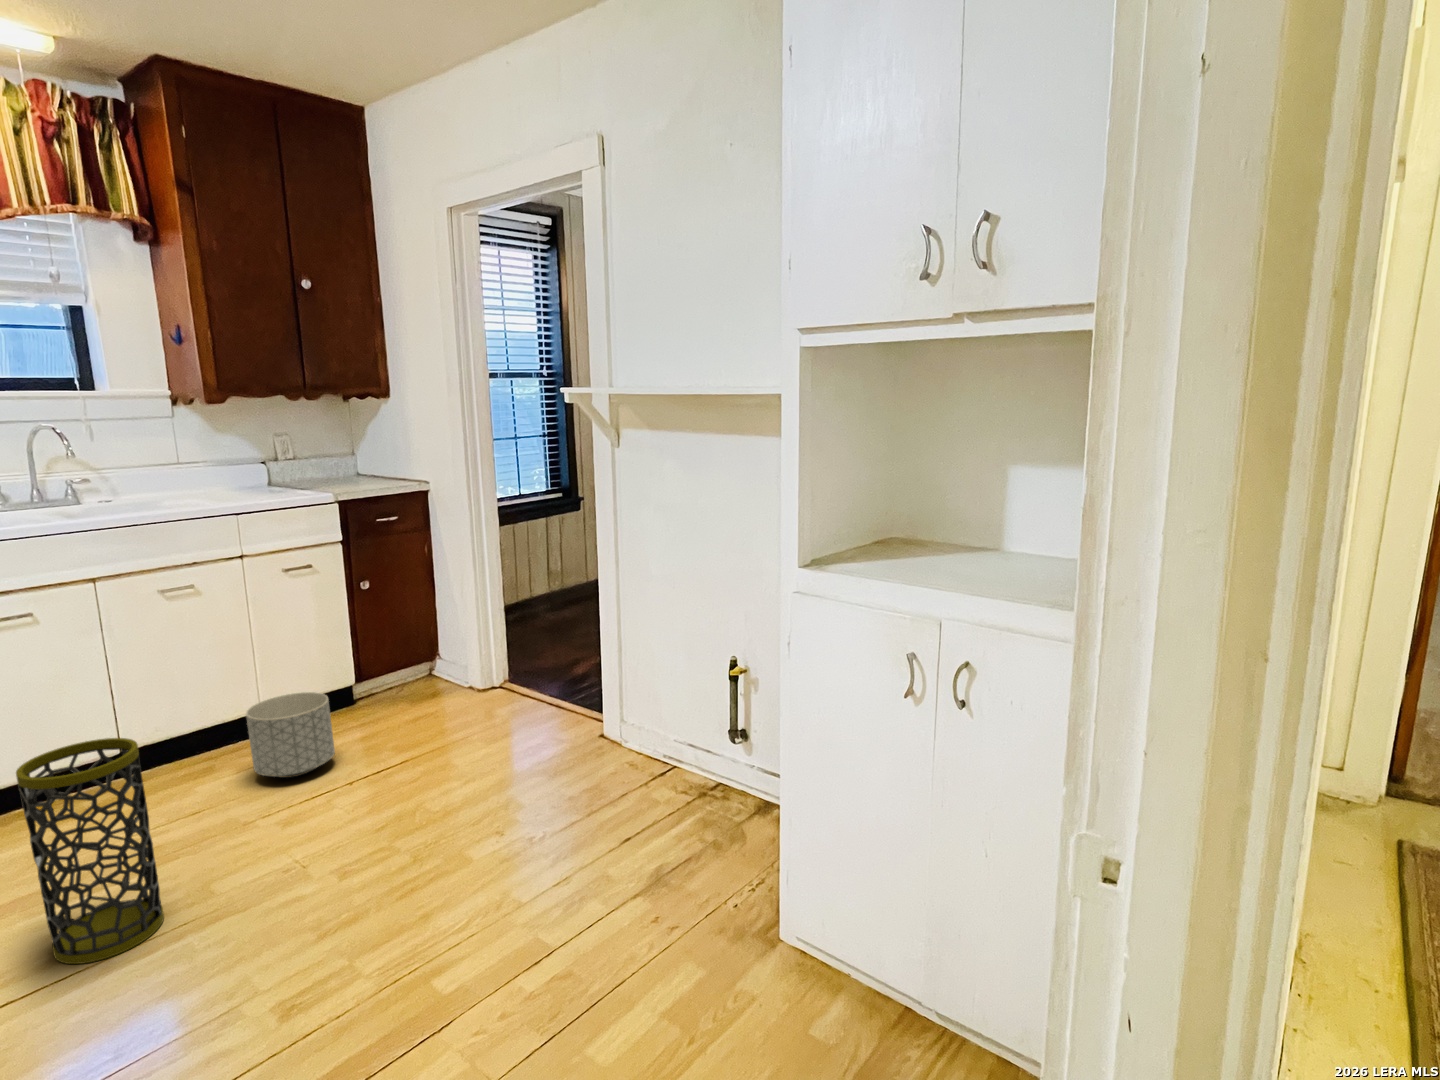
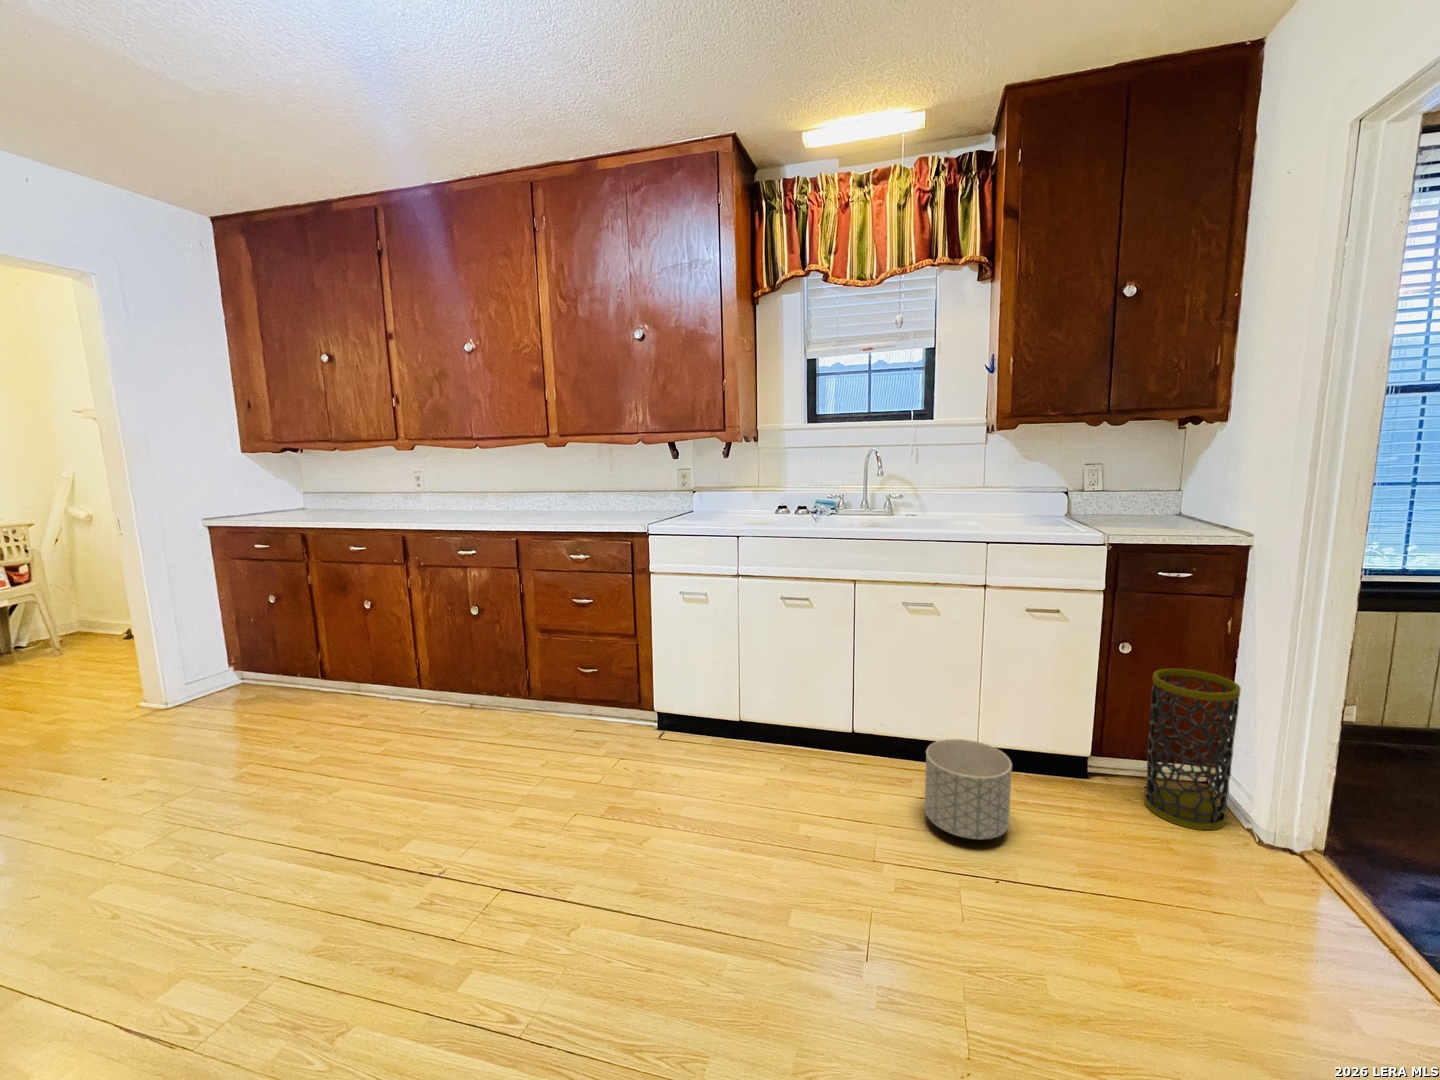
trash can: present [16,738,164,964] -> present [1144,669,1241,830]

